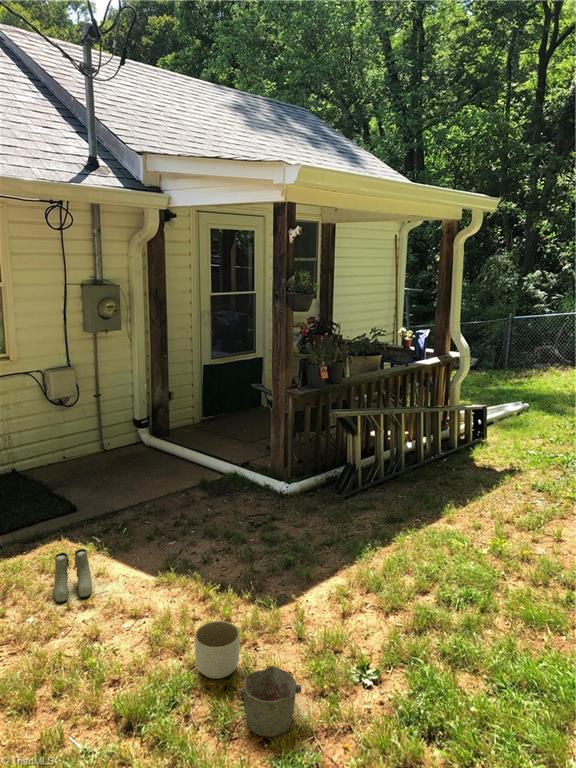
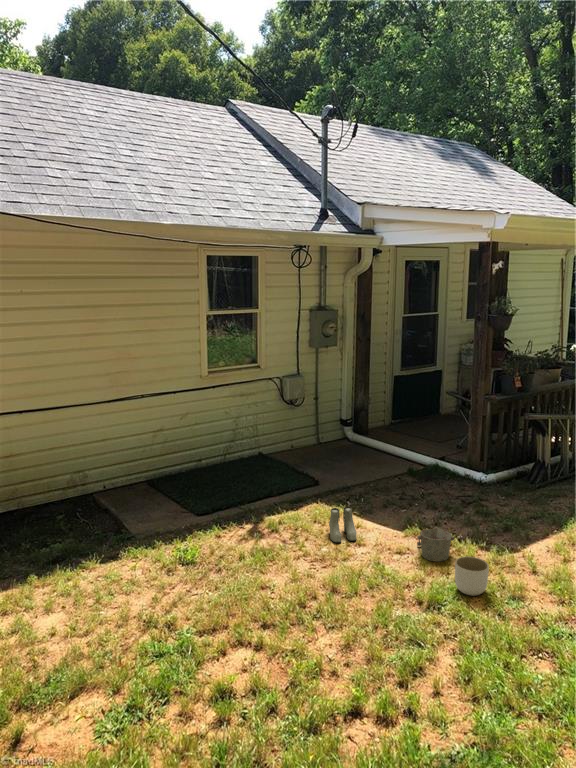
bucket: present [238,666,301,737] -> present [417,527,454,562]

